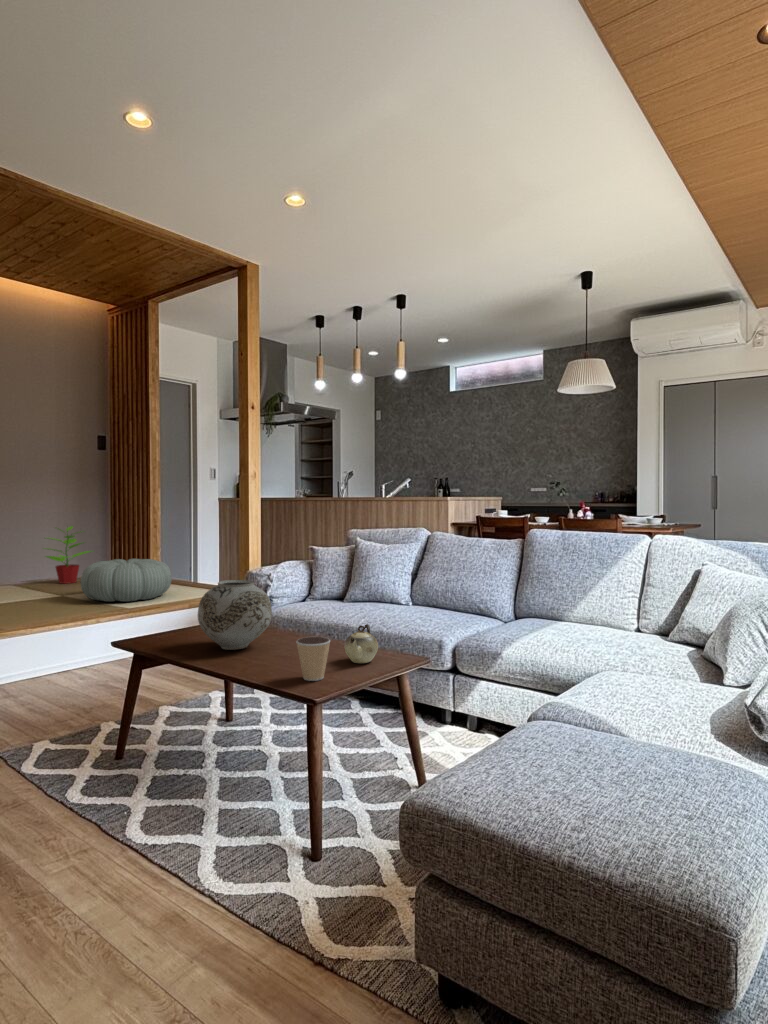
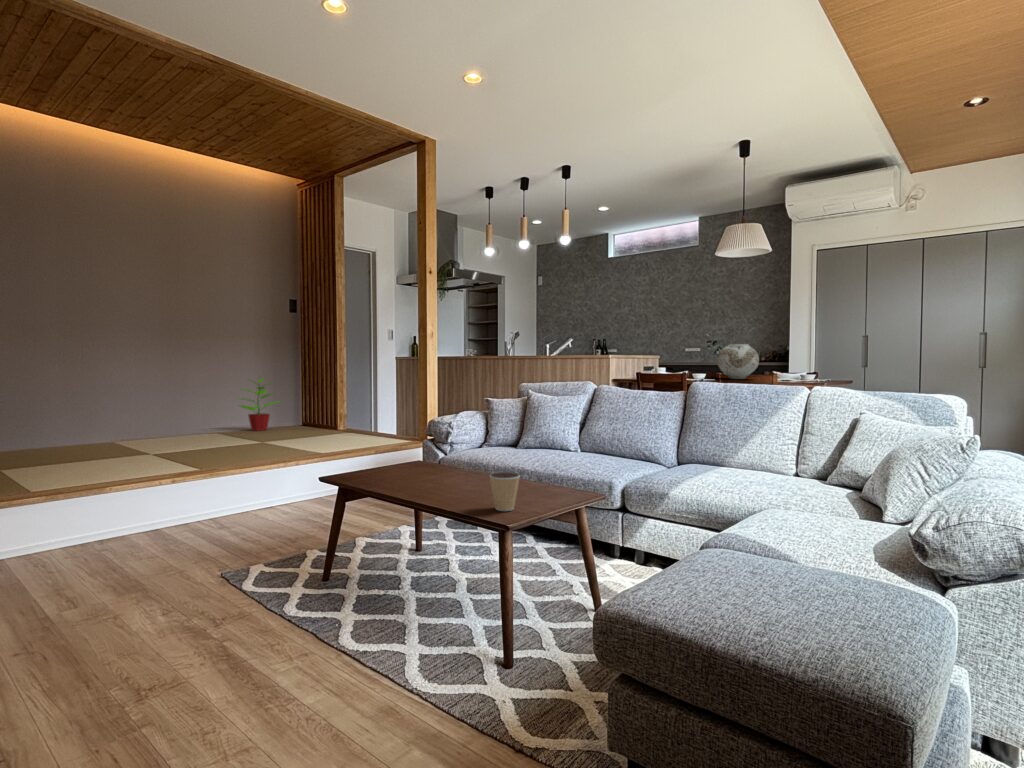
pouf: present [81,559,172,602] -> none [275,408,356,447]
vase: present [198,580,272,650] -> present [717,344,759,379]
teapot: present [345,624,378,663] -> none [530,464,560,498]

